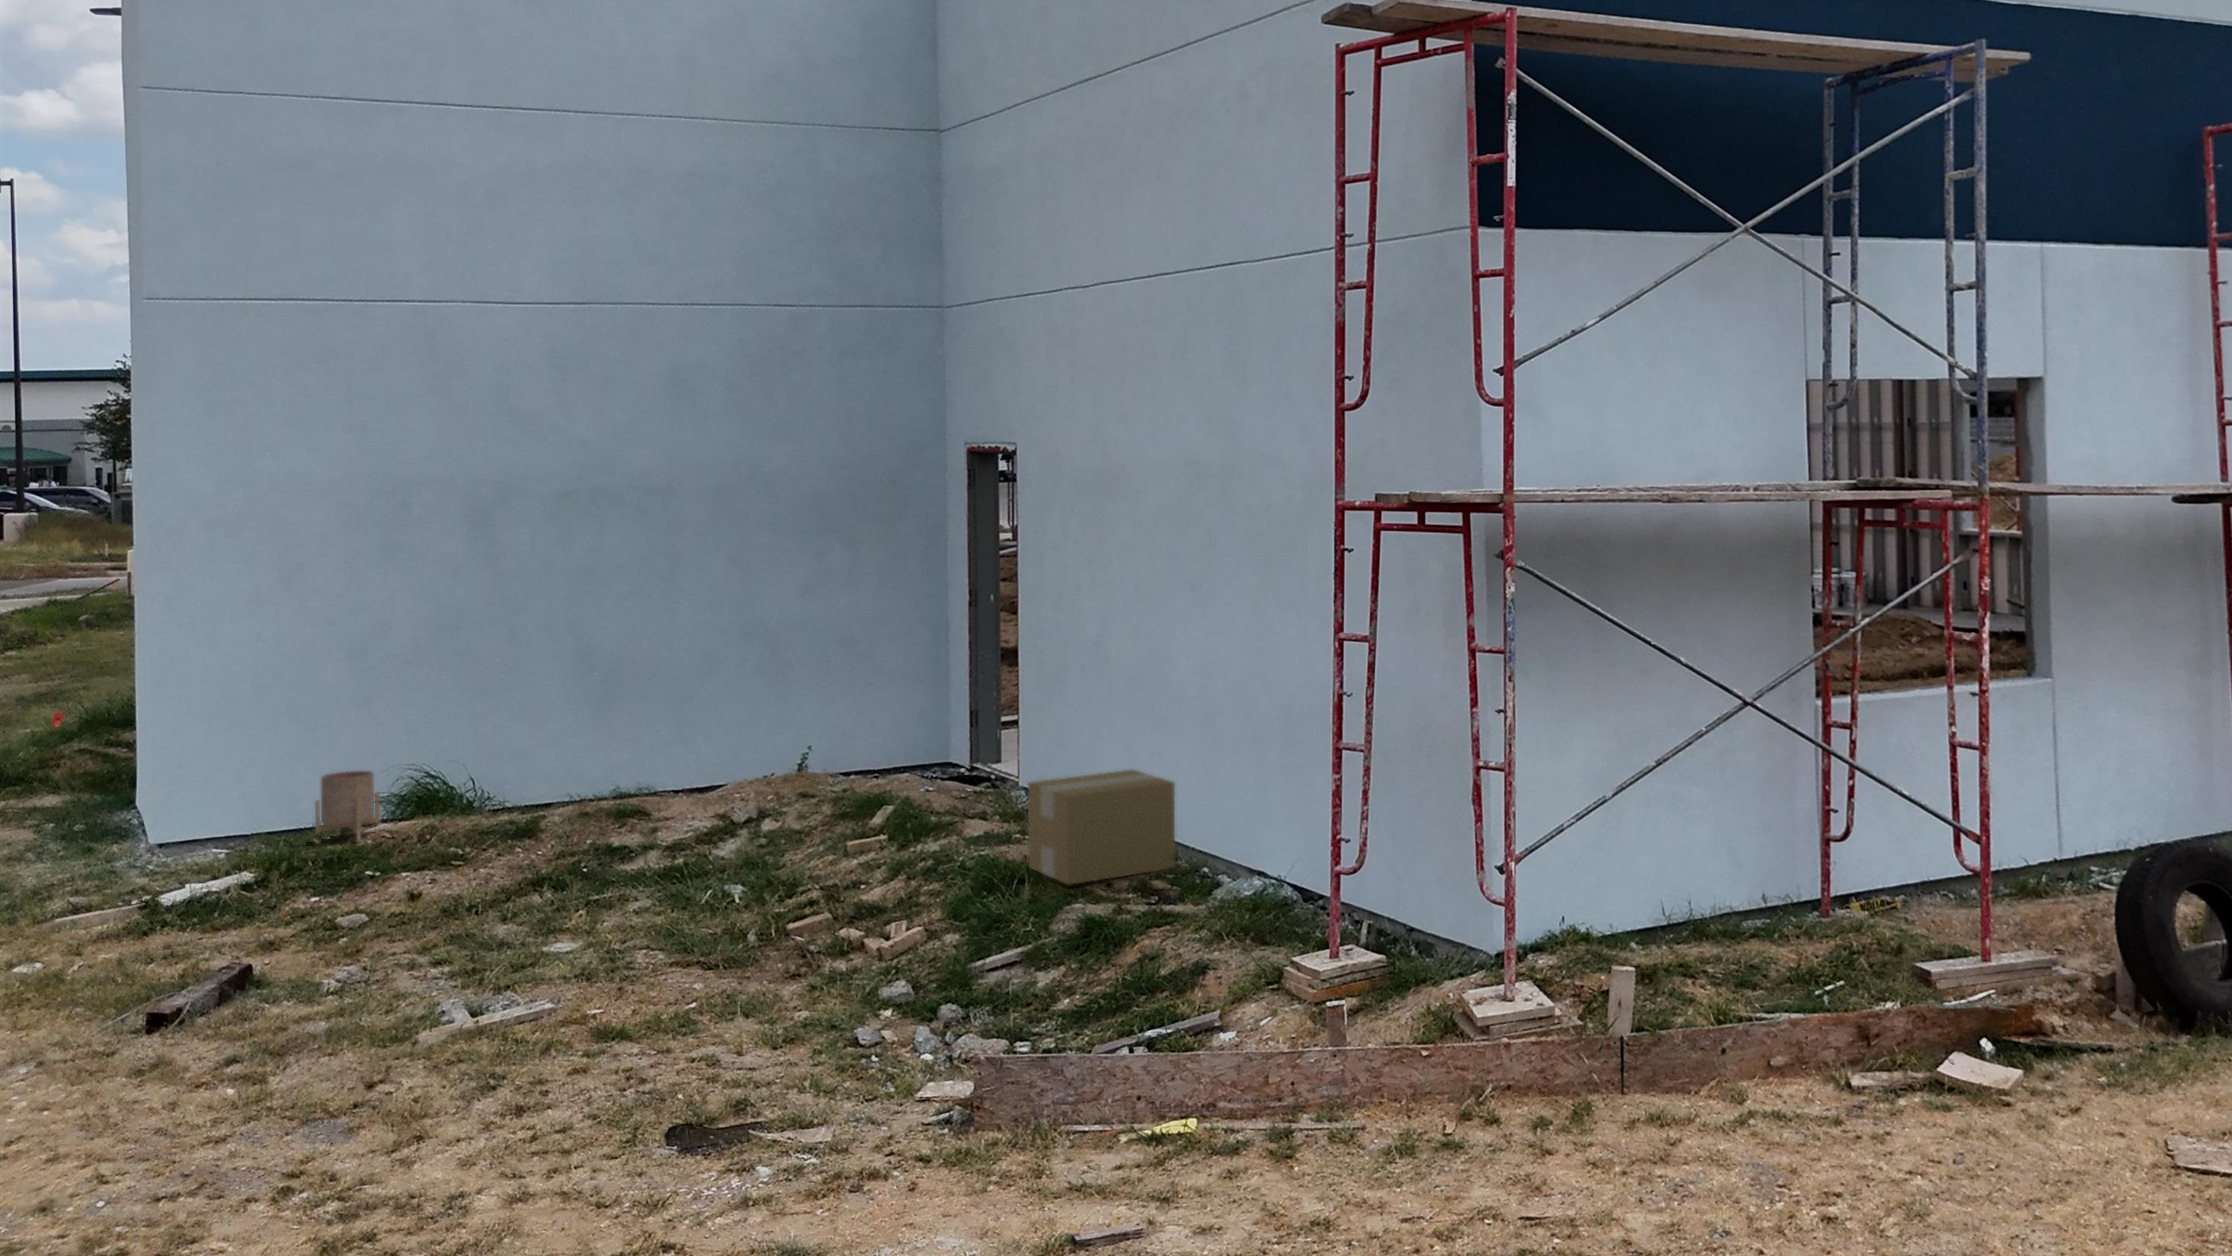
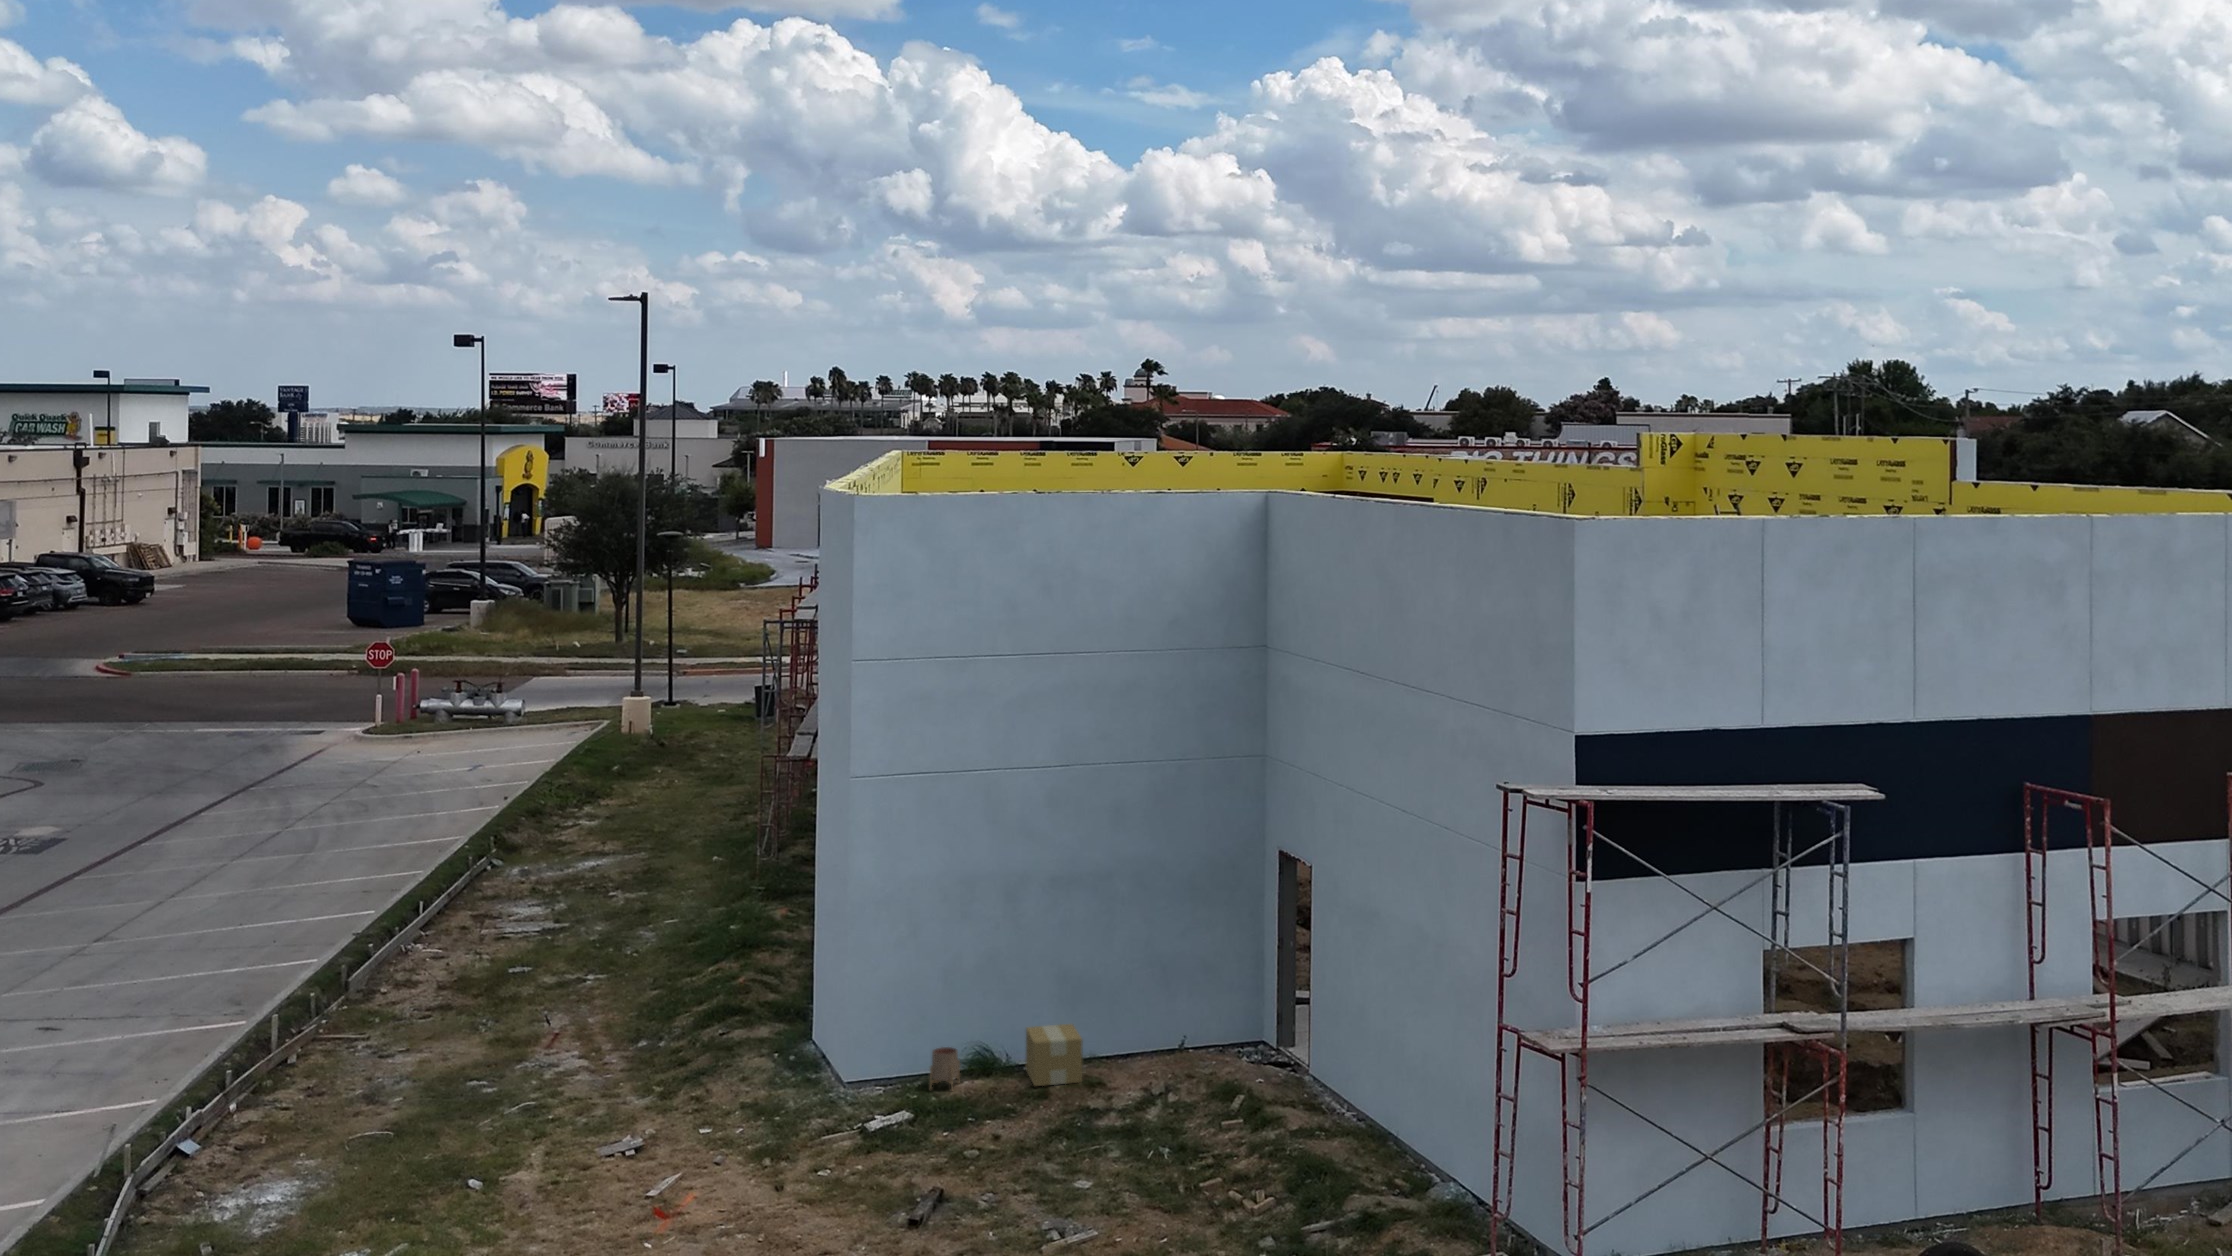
cardboard box: present [1028,770,1176,884] -> present [1025,1024,1083,1086]

